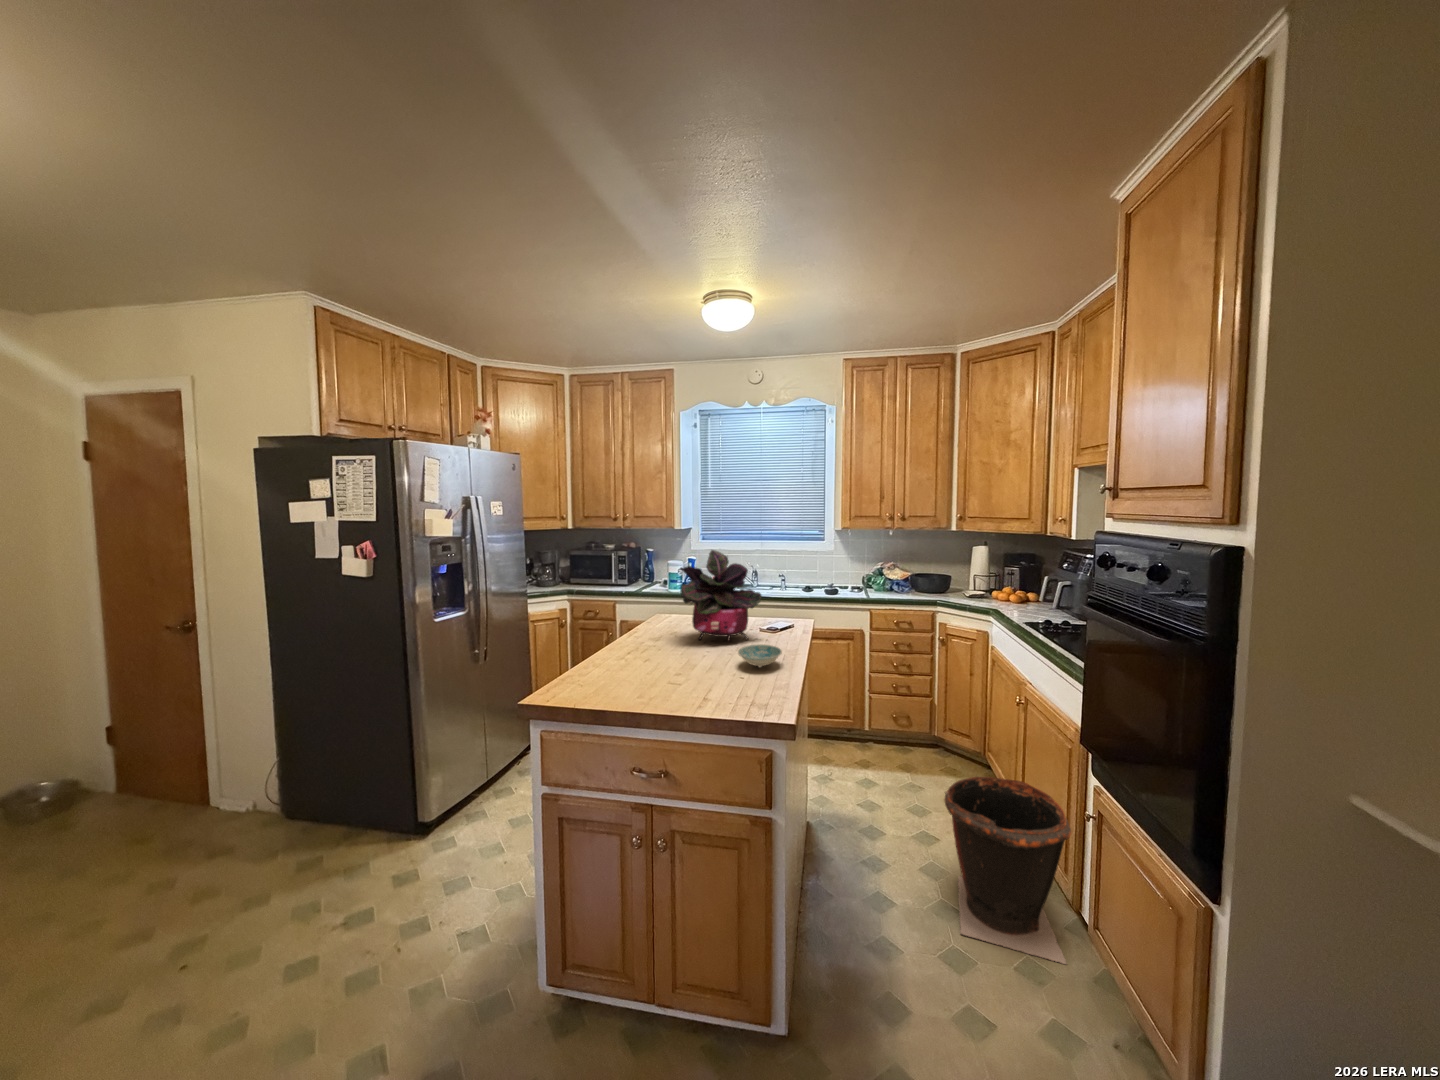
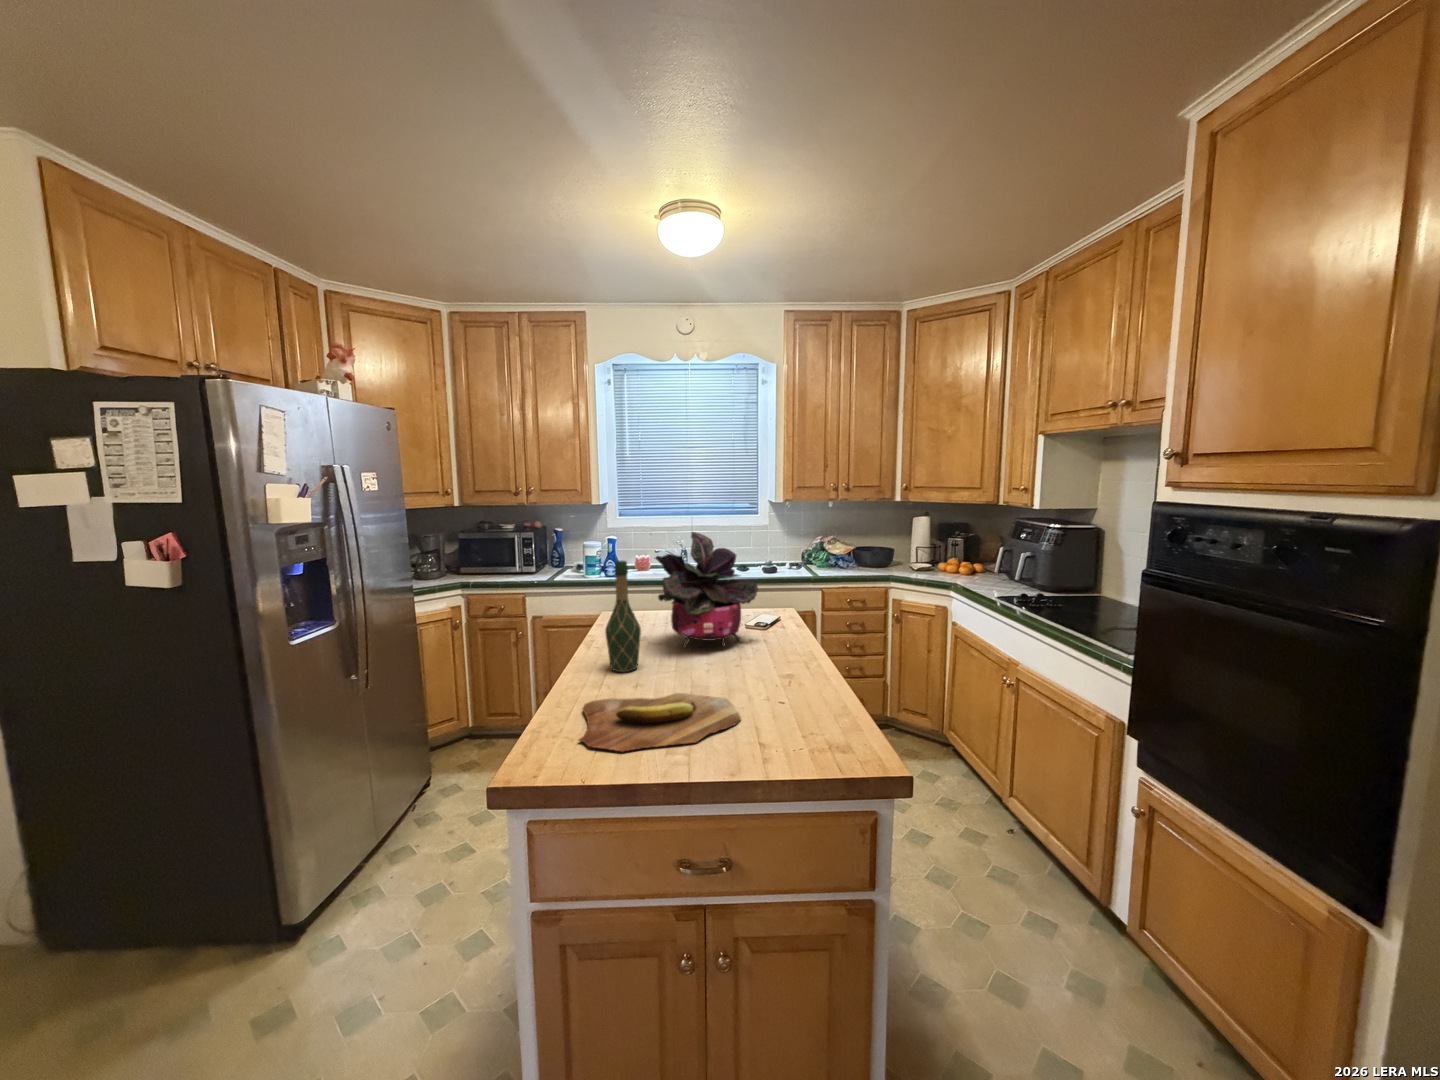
wine bottle: none [632,569,659,654] -> present [605,561,641,672]
ceramic bowl: present [738,644,782,667] -> none [758,650,814,680]
cutting board: none [584,668,706,697] -> present [579,693,741,752]
waste bin: present [944,777,1072,964] -> none [963,770,1106,967]

